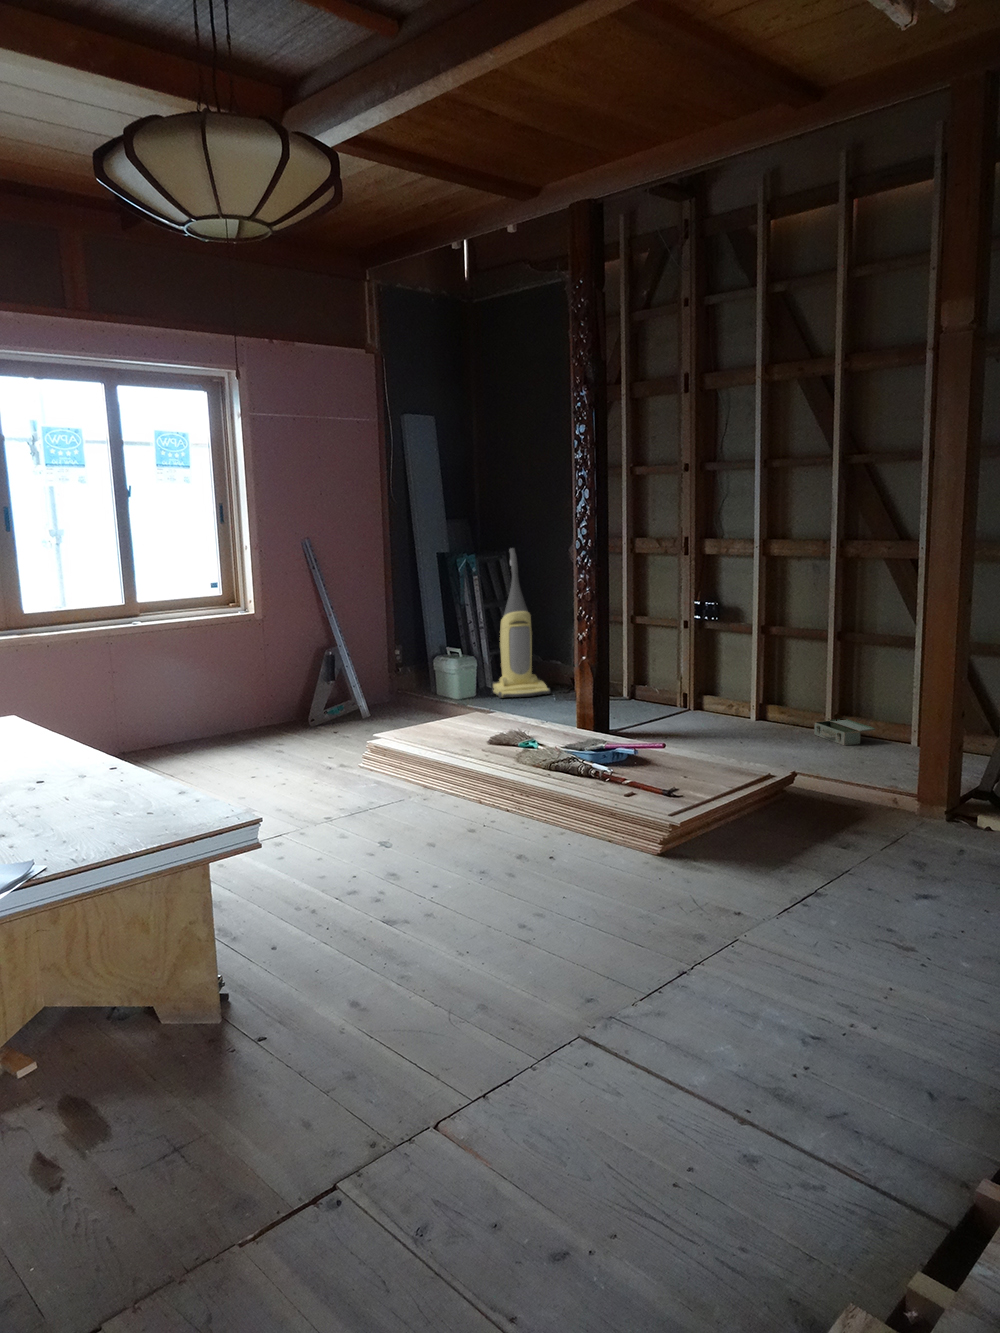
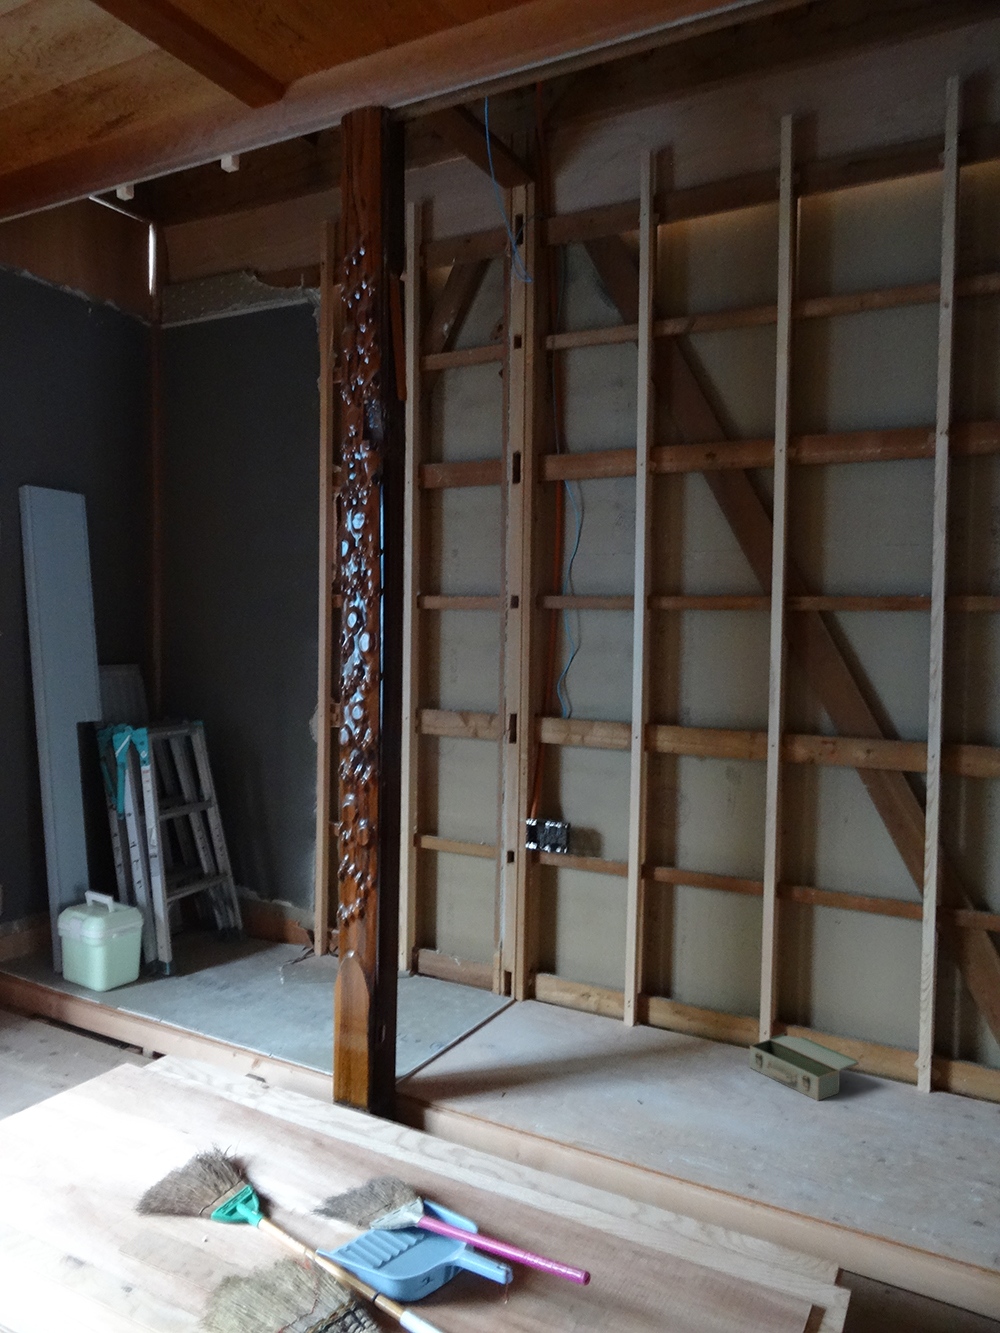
vacuum cleaner: present [493,548,550,698] -> none [170,717,273,981]

